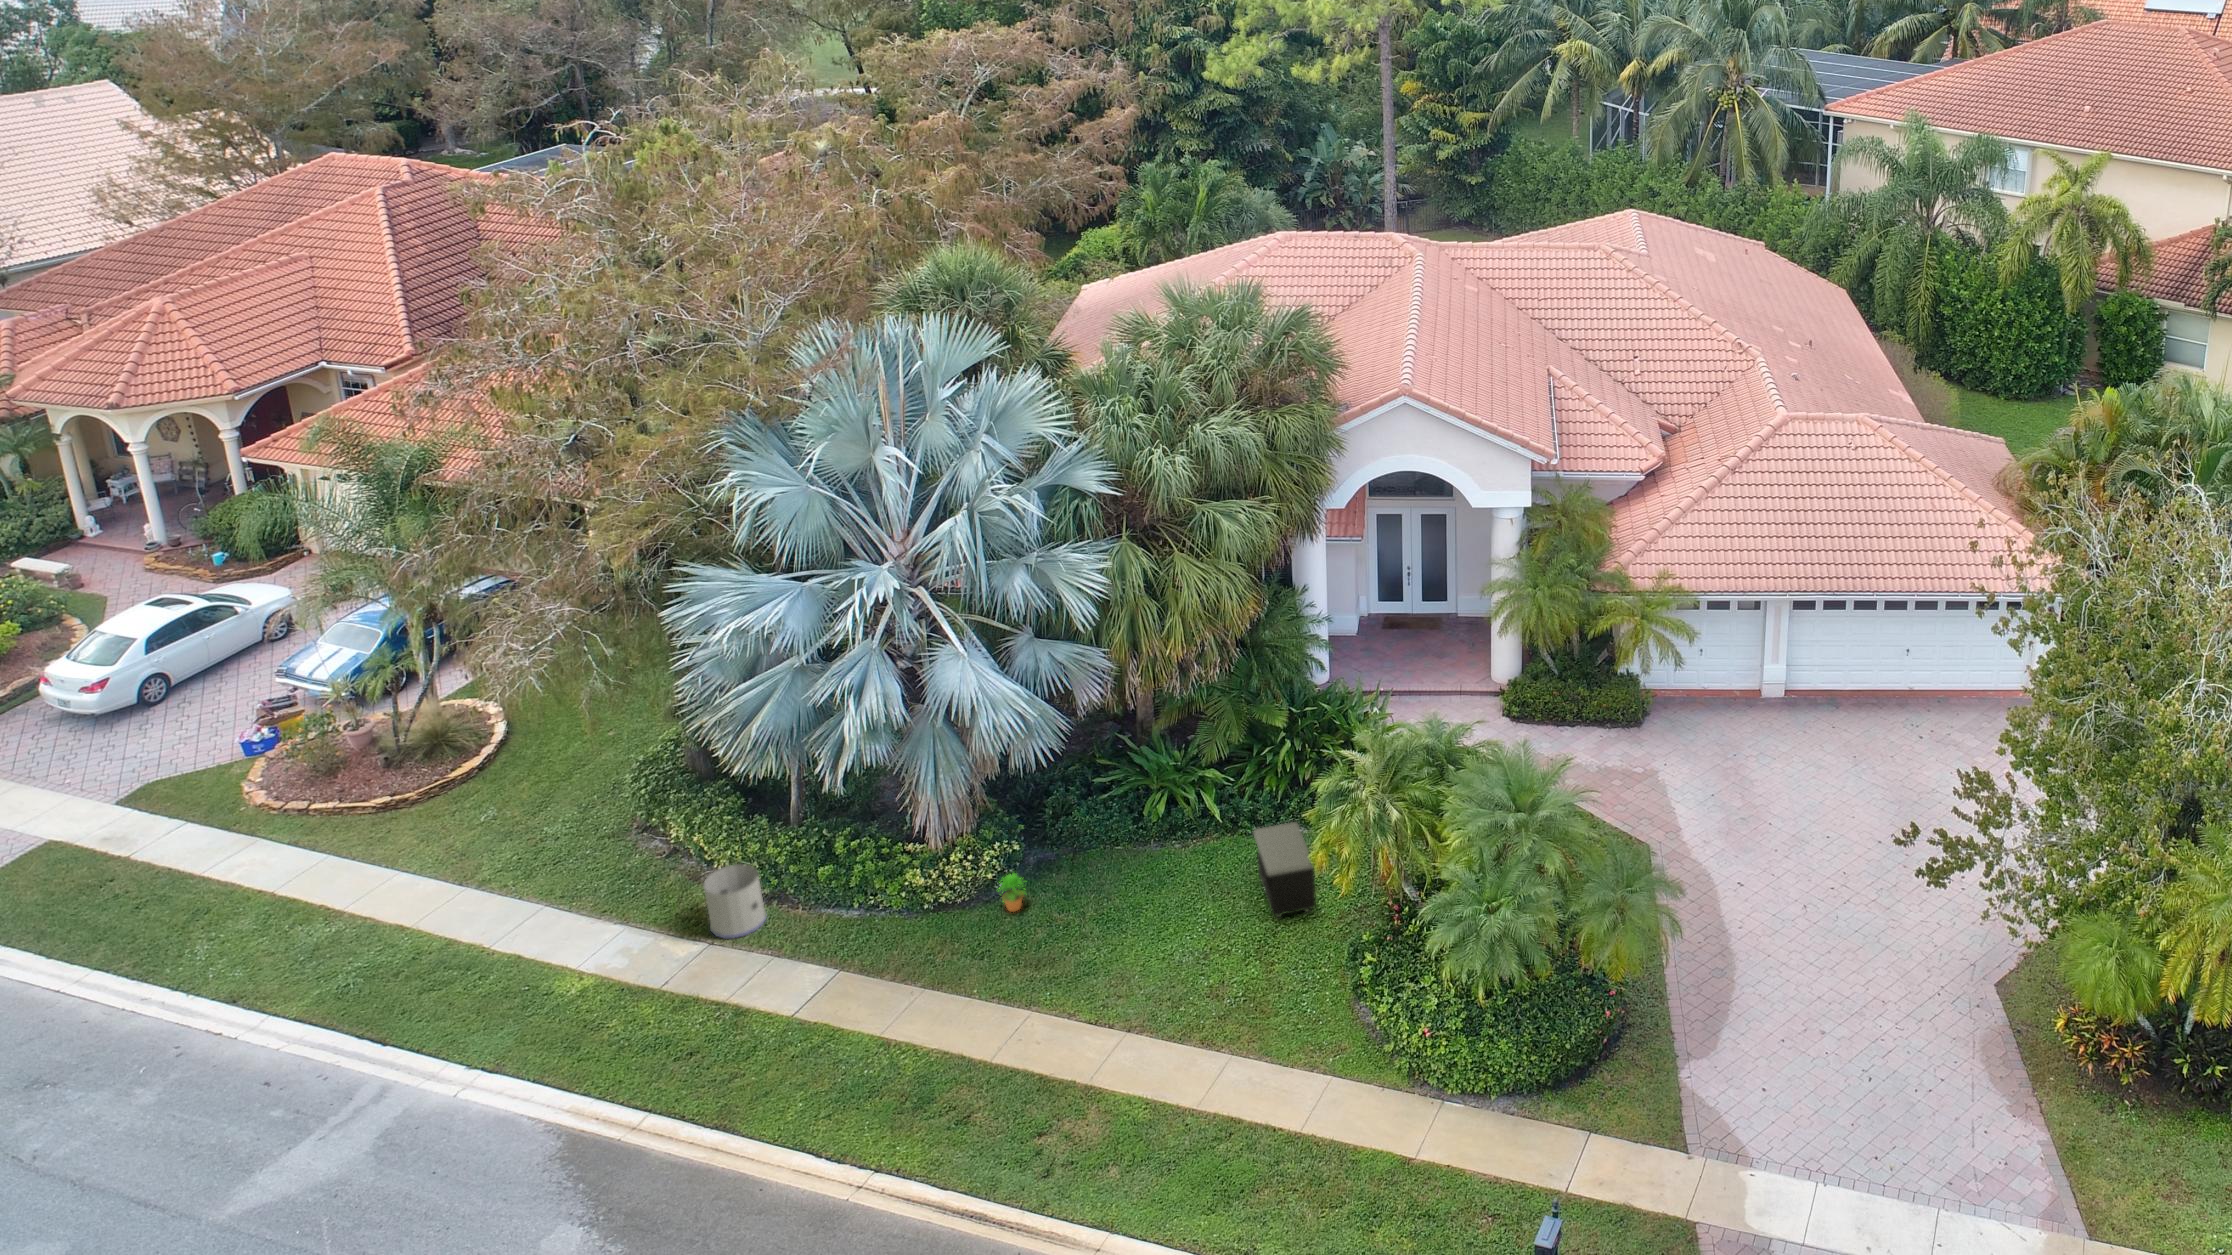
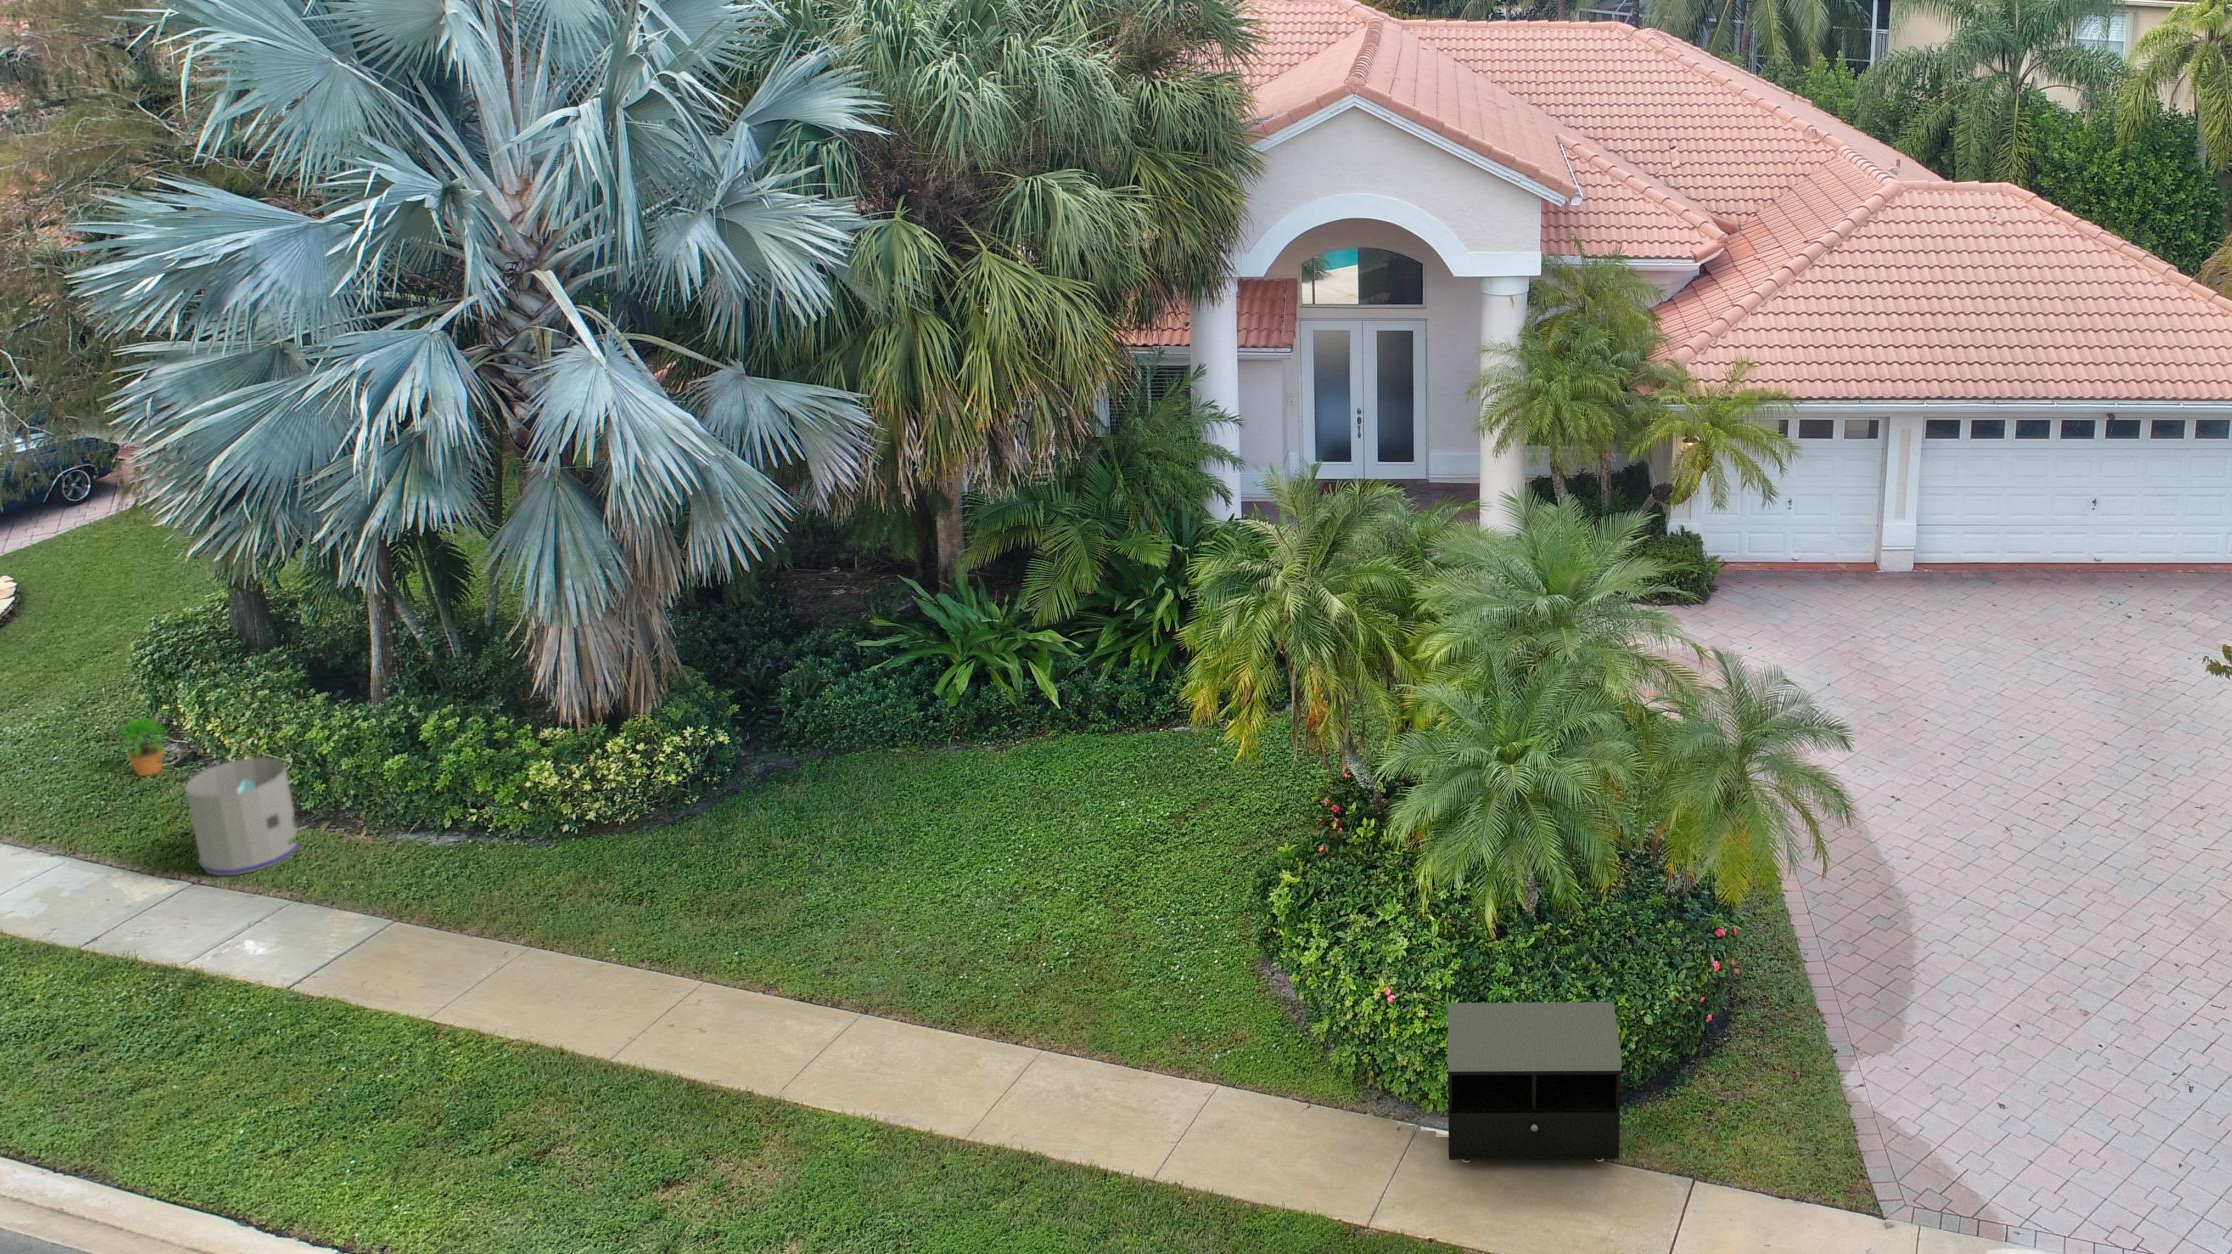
storage bench: present [1253,822,1316,917] -> present [1448,1002,1622,1163]
potted plant: present [998,874,1026,912] -> present [119,718,170,776]

